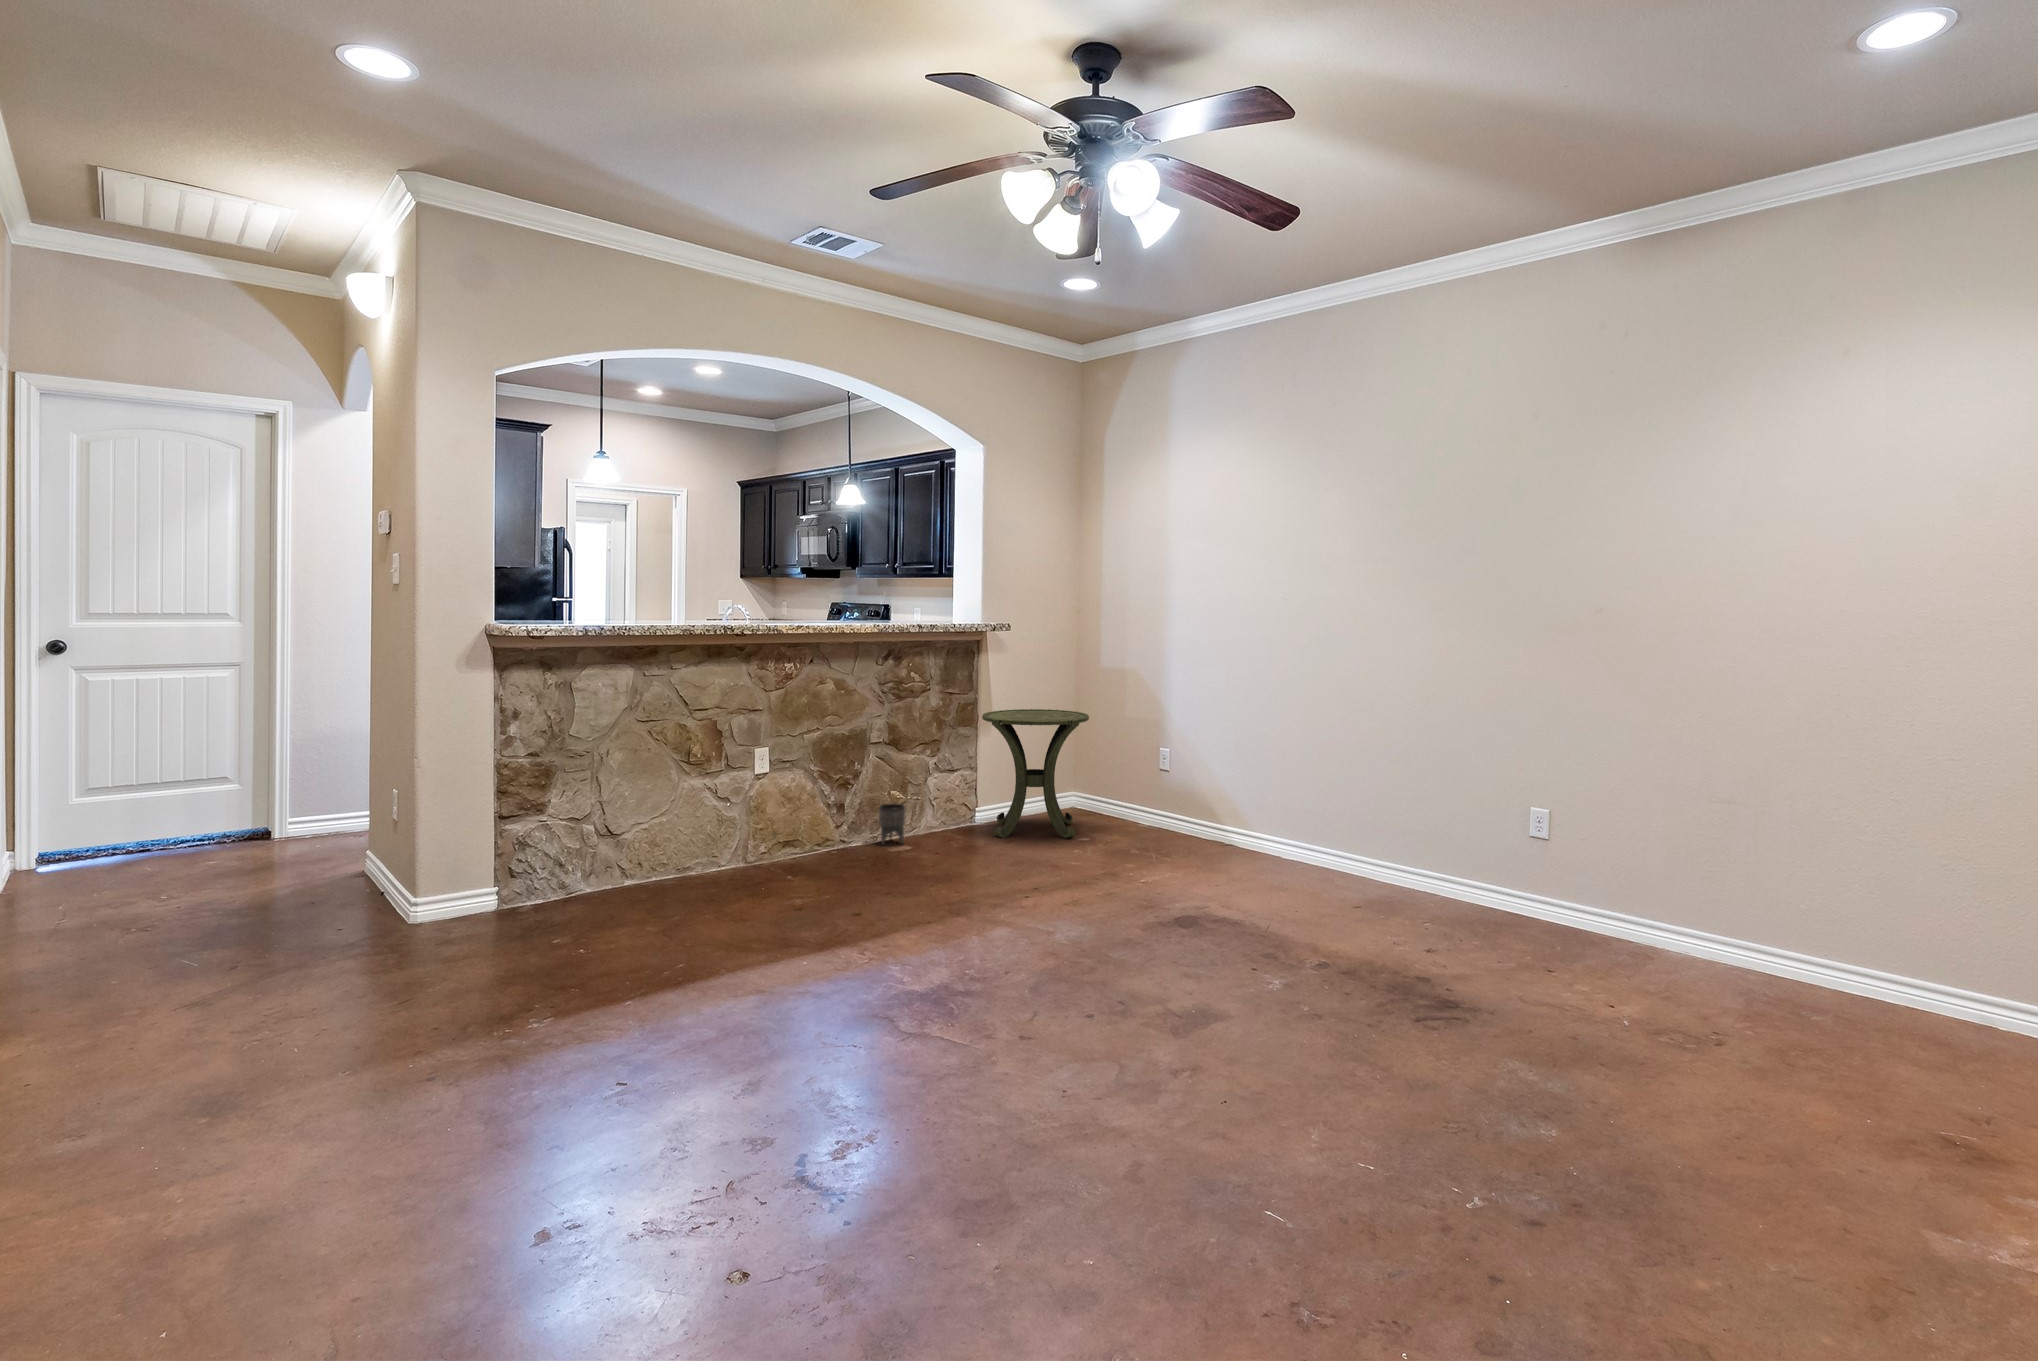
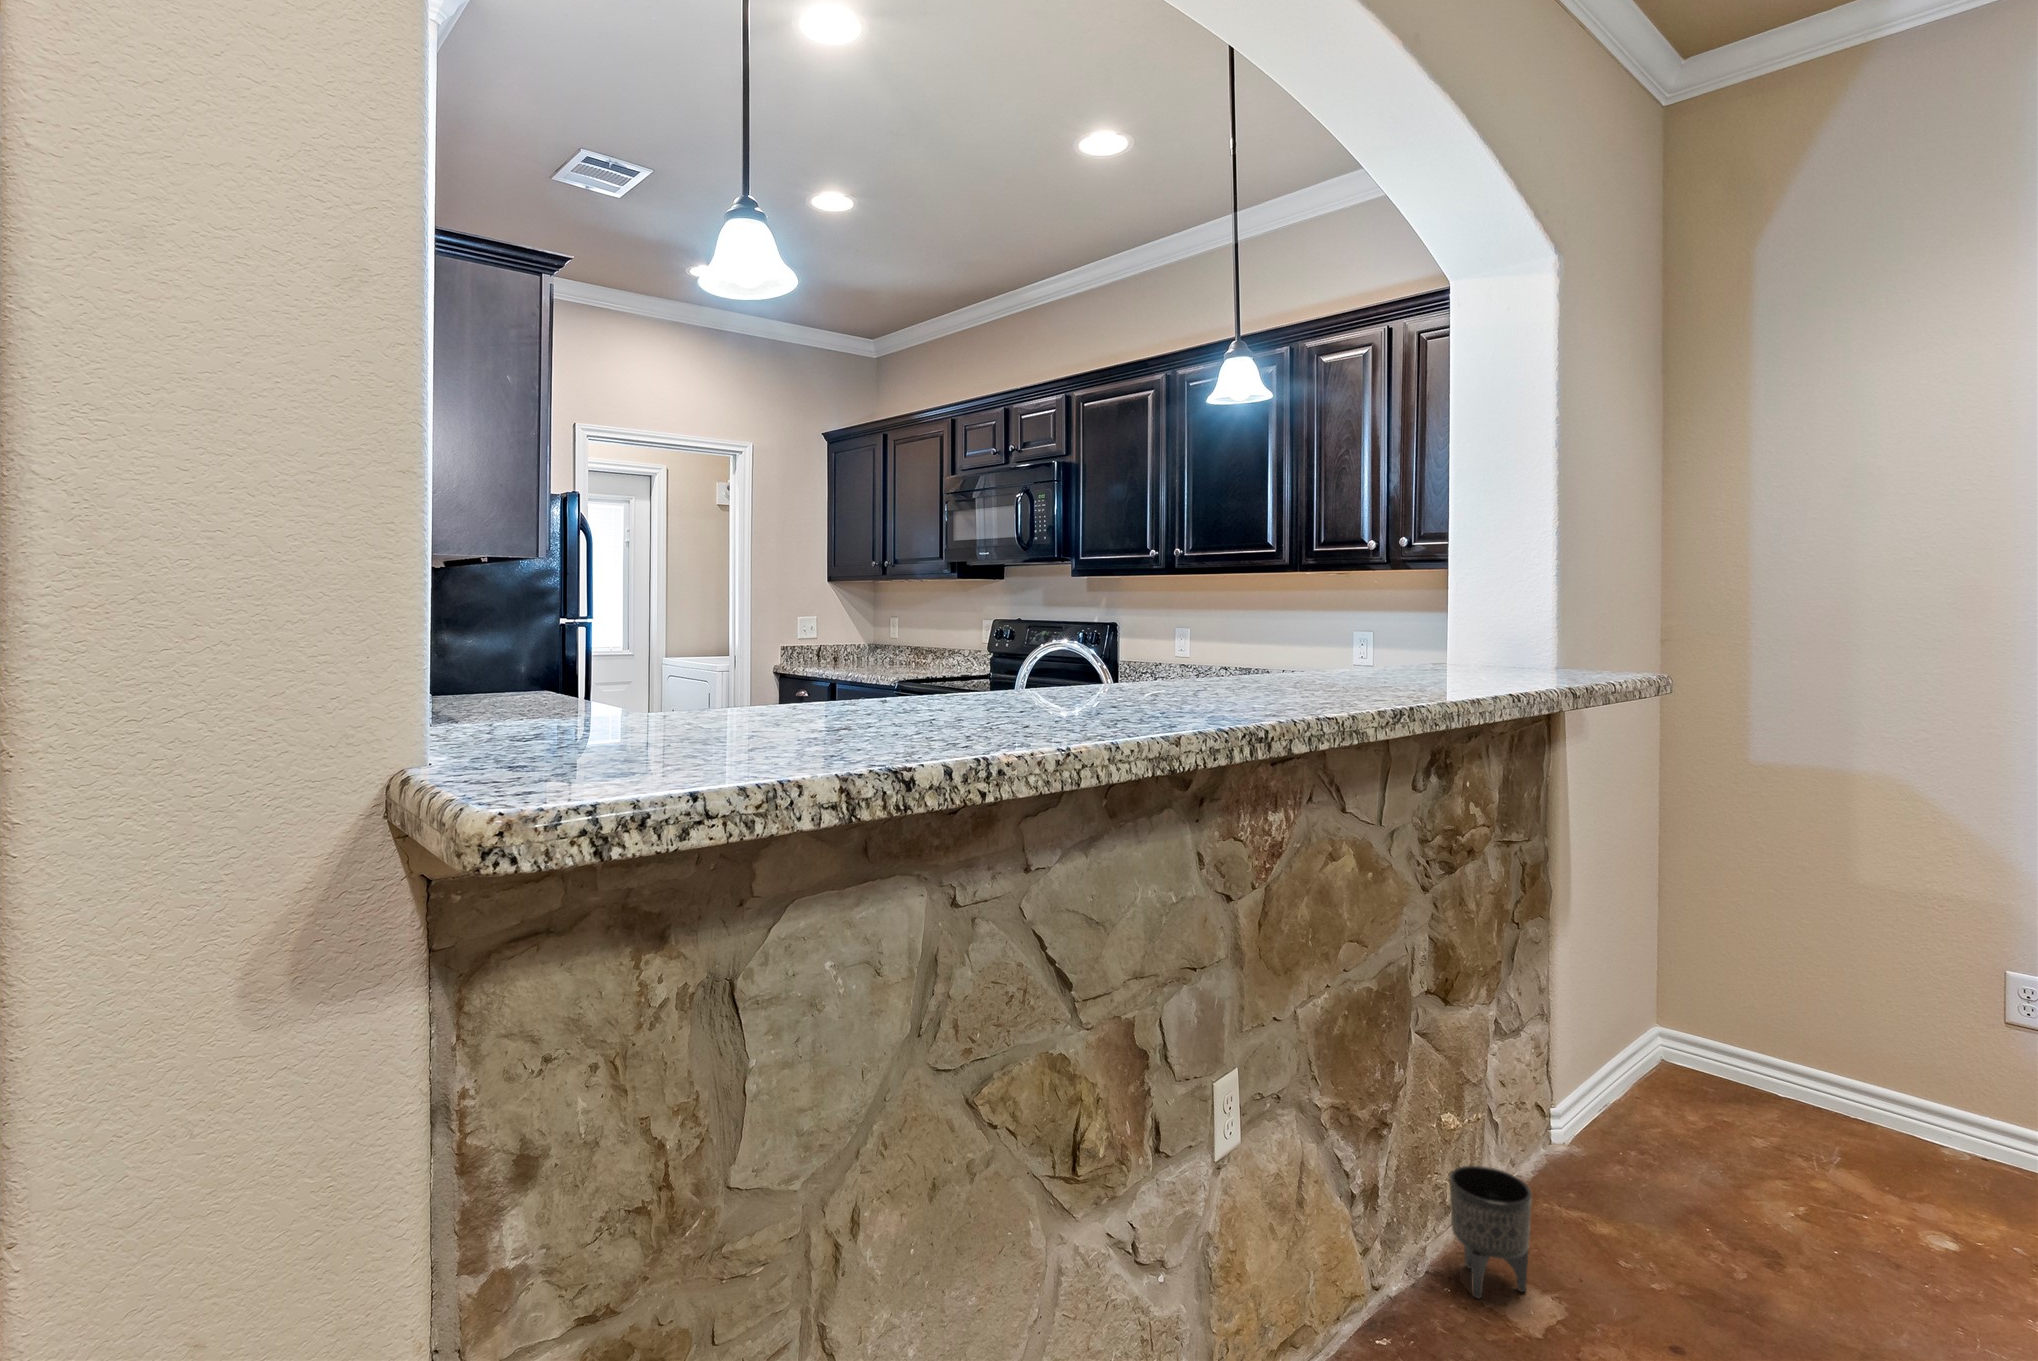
side table: present [982,709,1089,838] -> none [1595,870,1947,1247]

